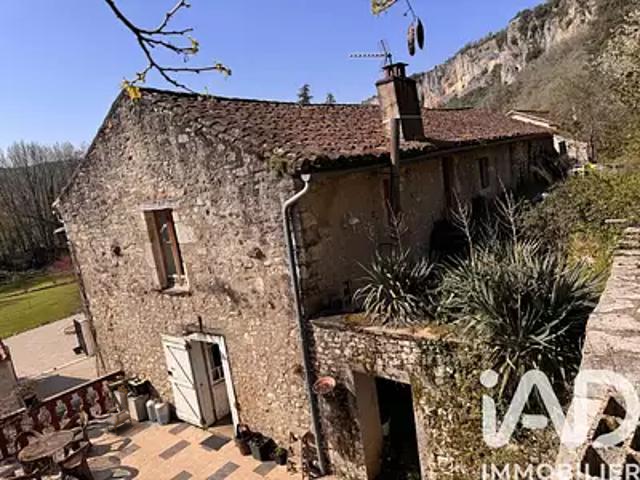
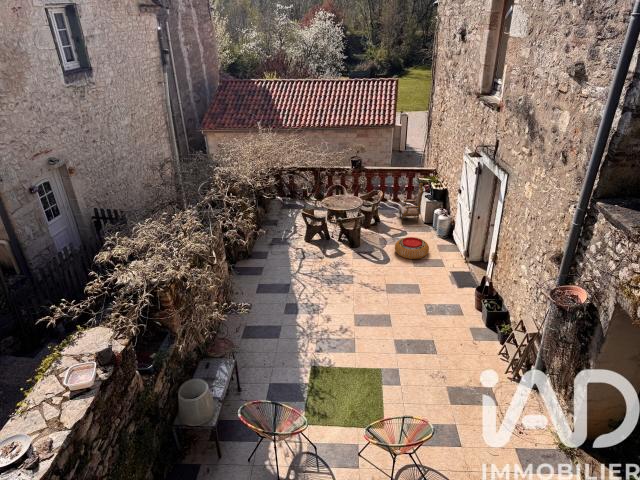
pouf: none [131,434,168,461] -> present [395,237,429,259]

